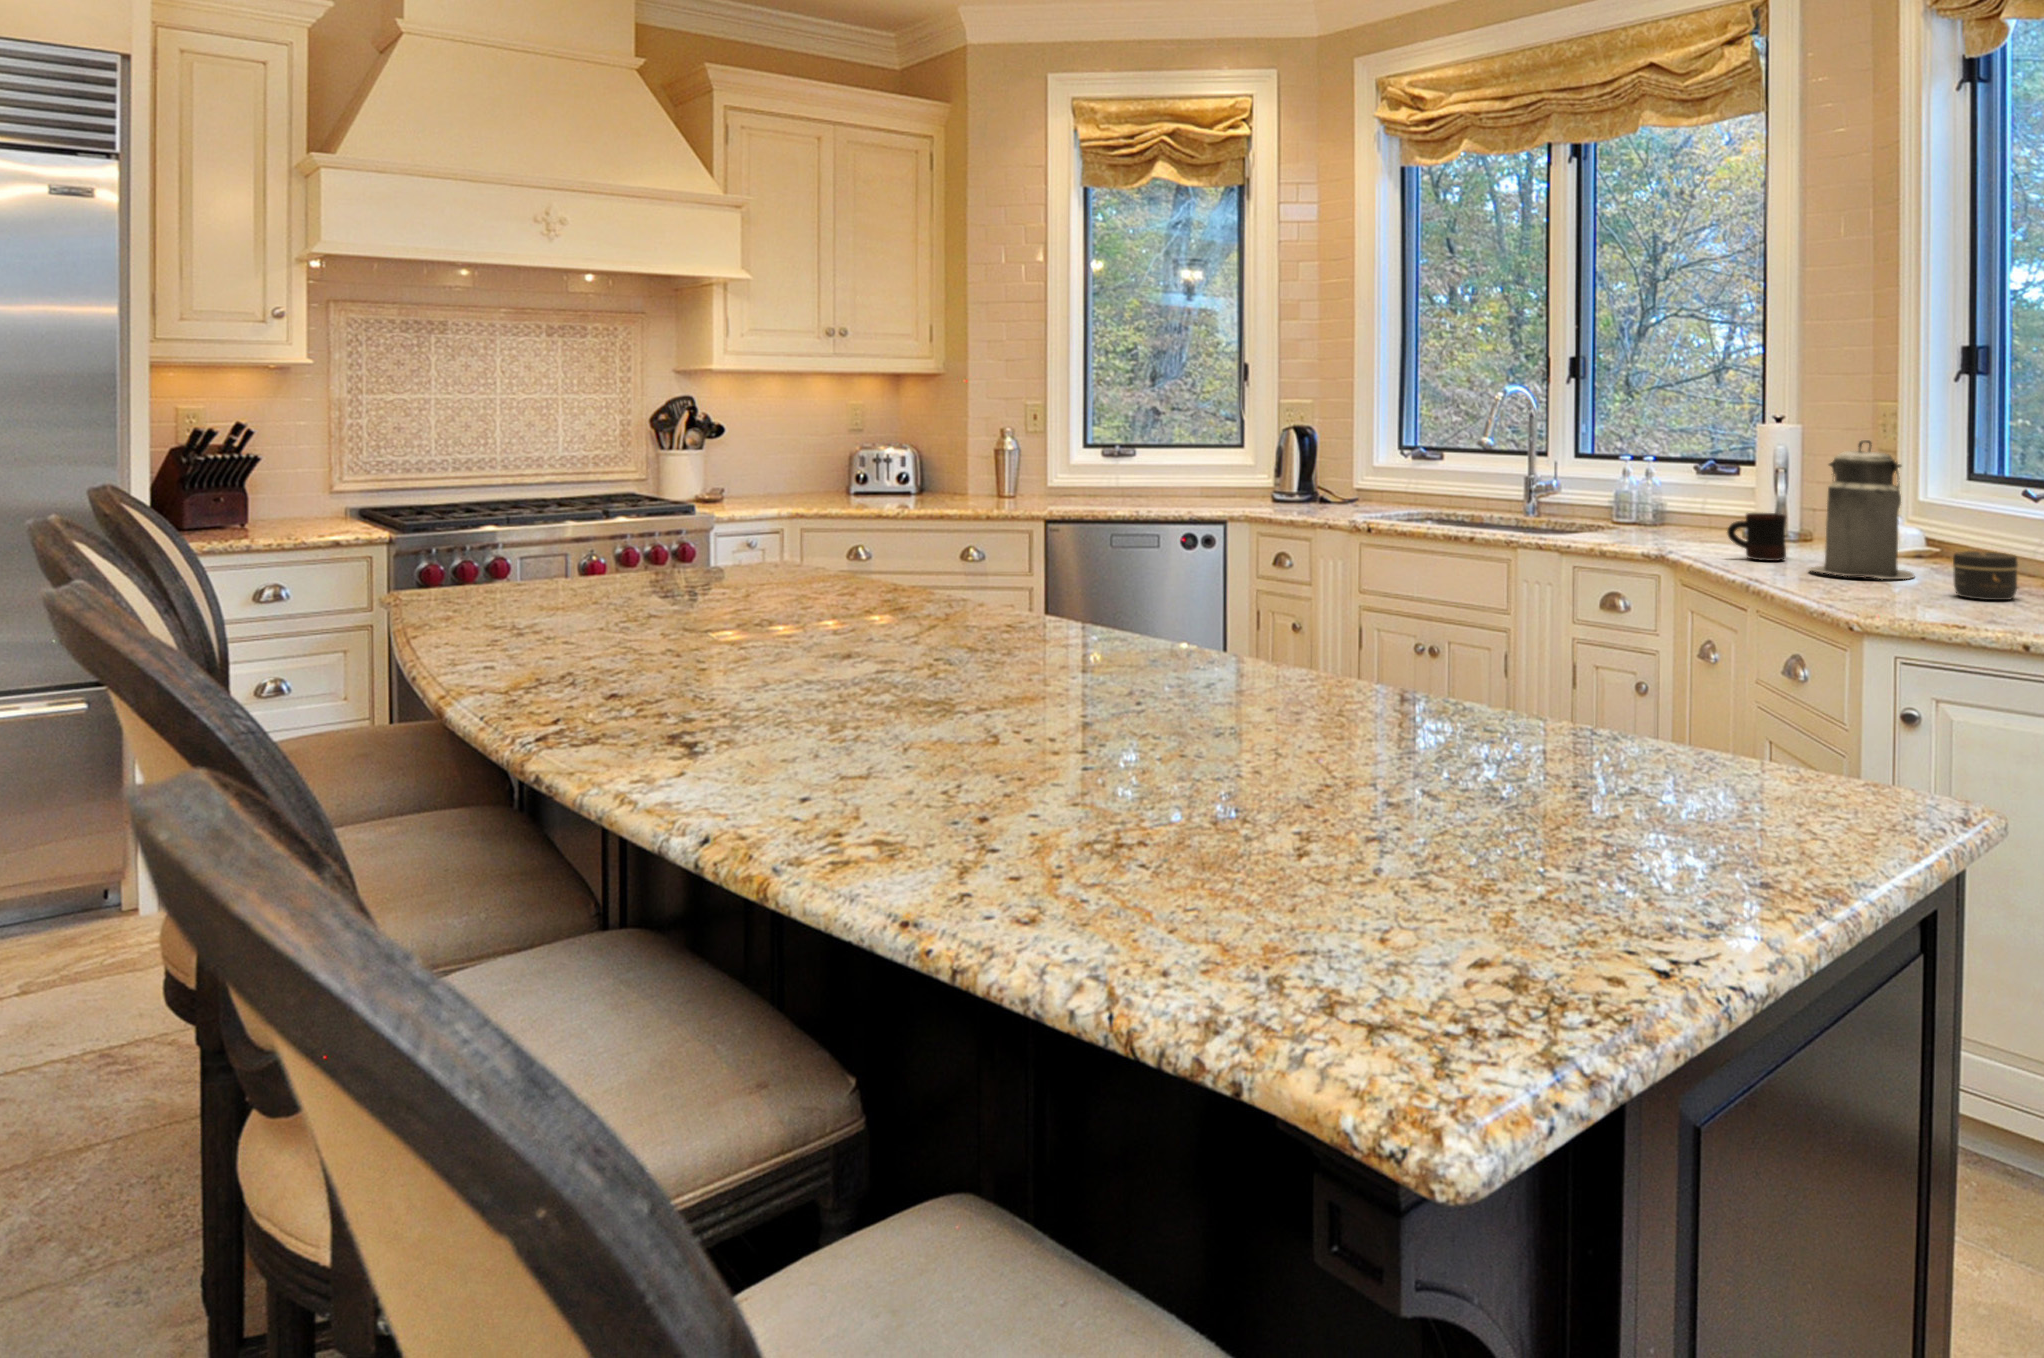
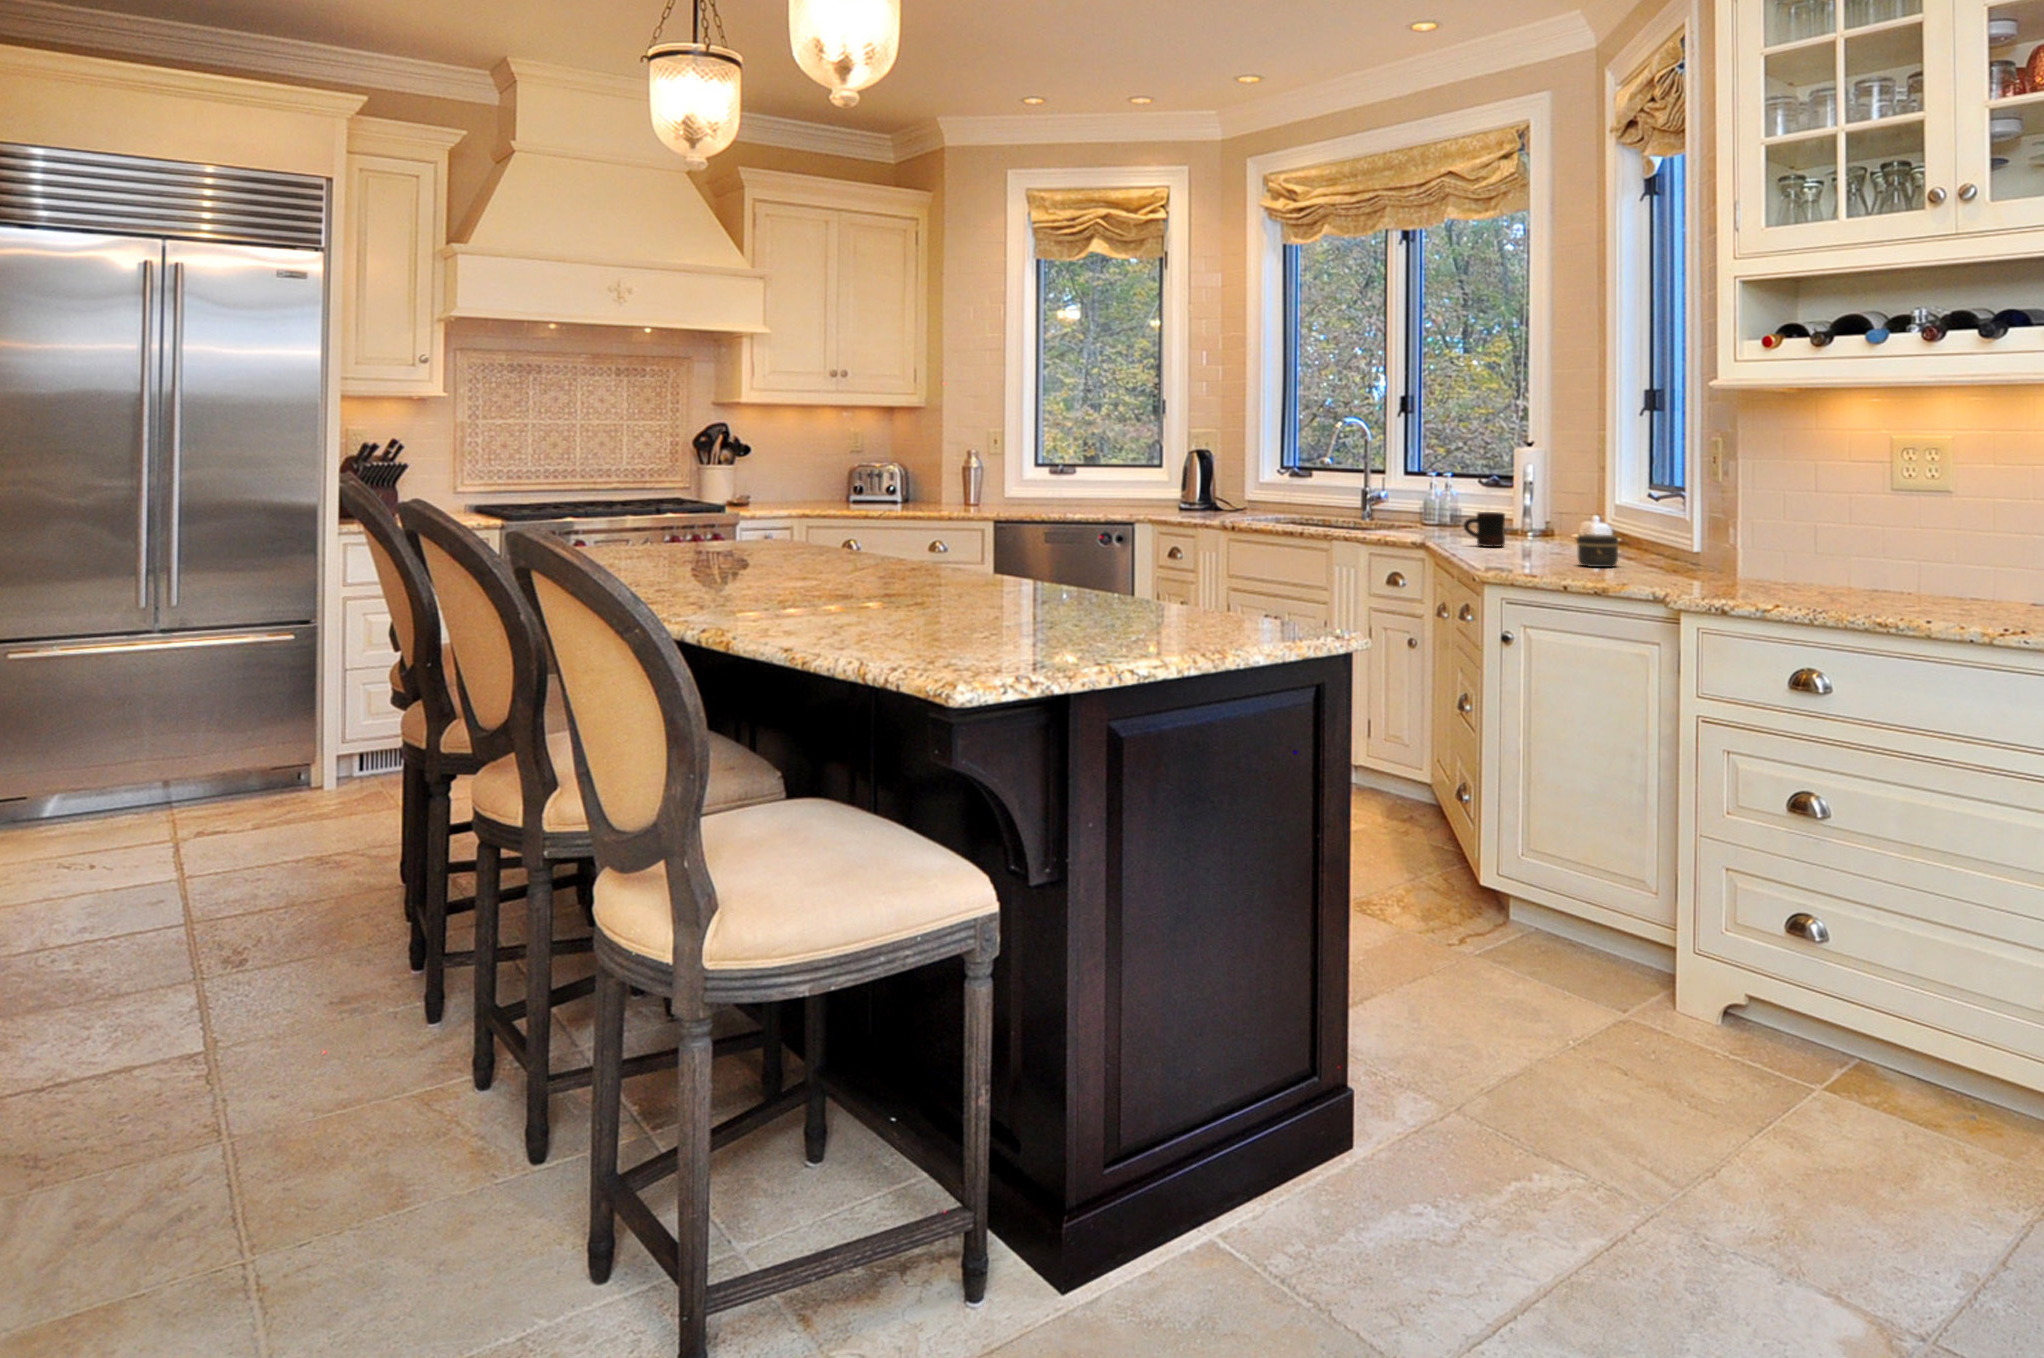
canister: present [1810,440,1914,579] -> none [1505,457,1577,557]

